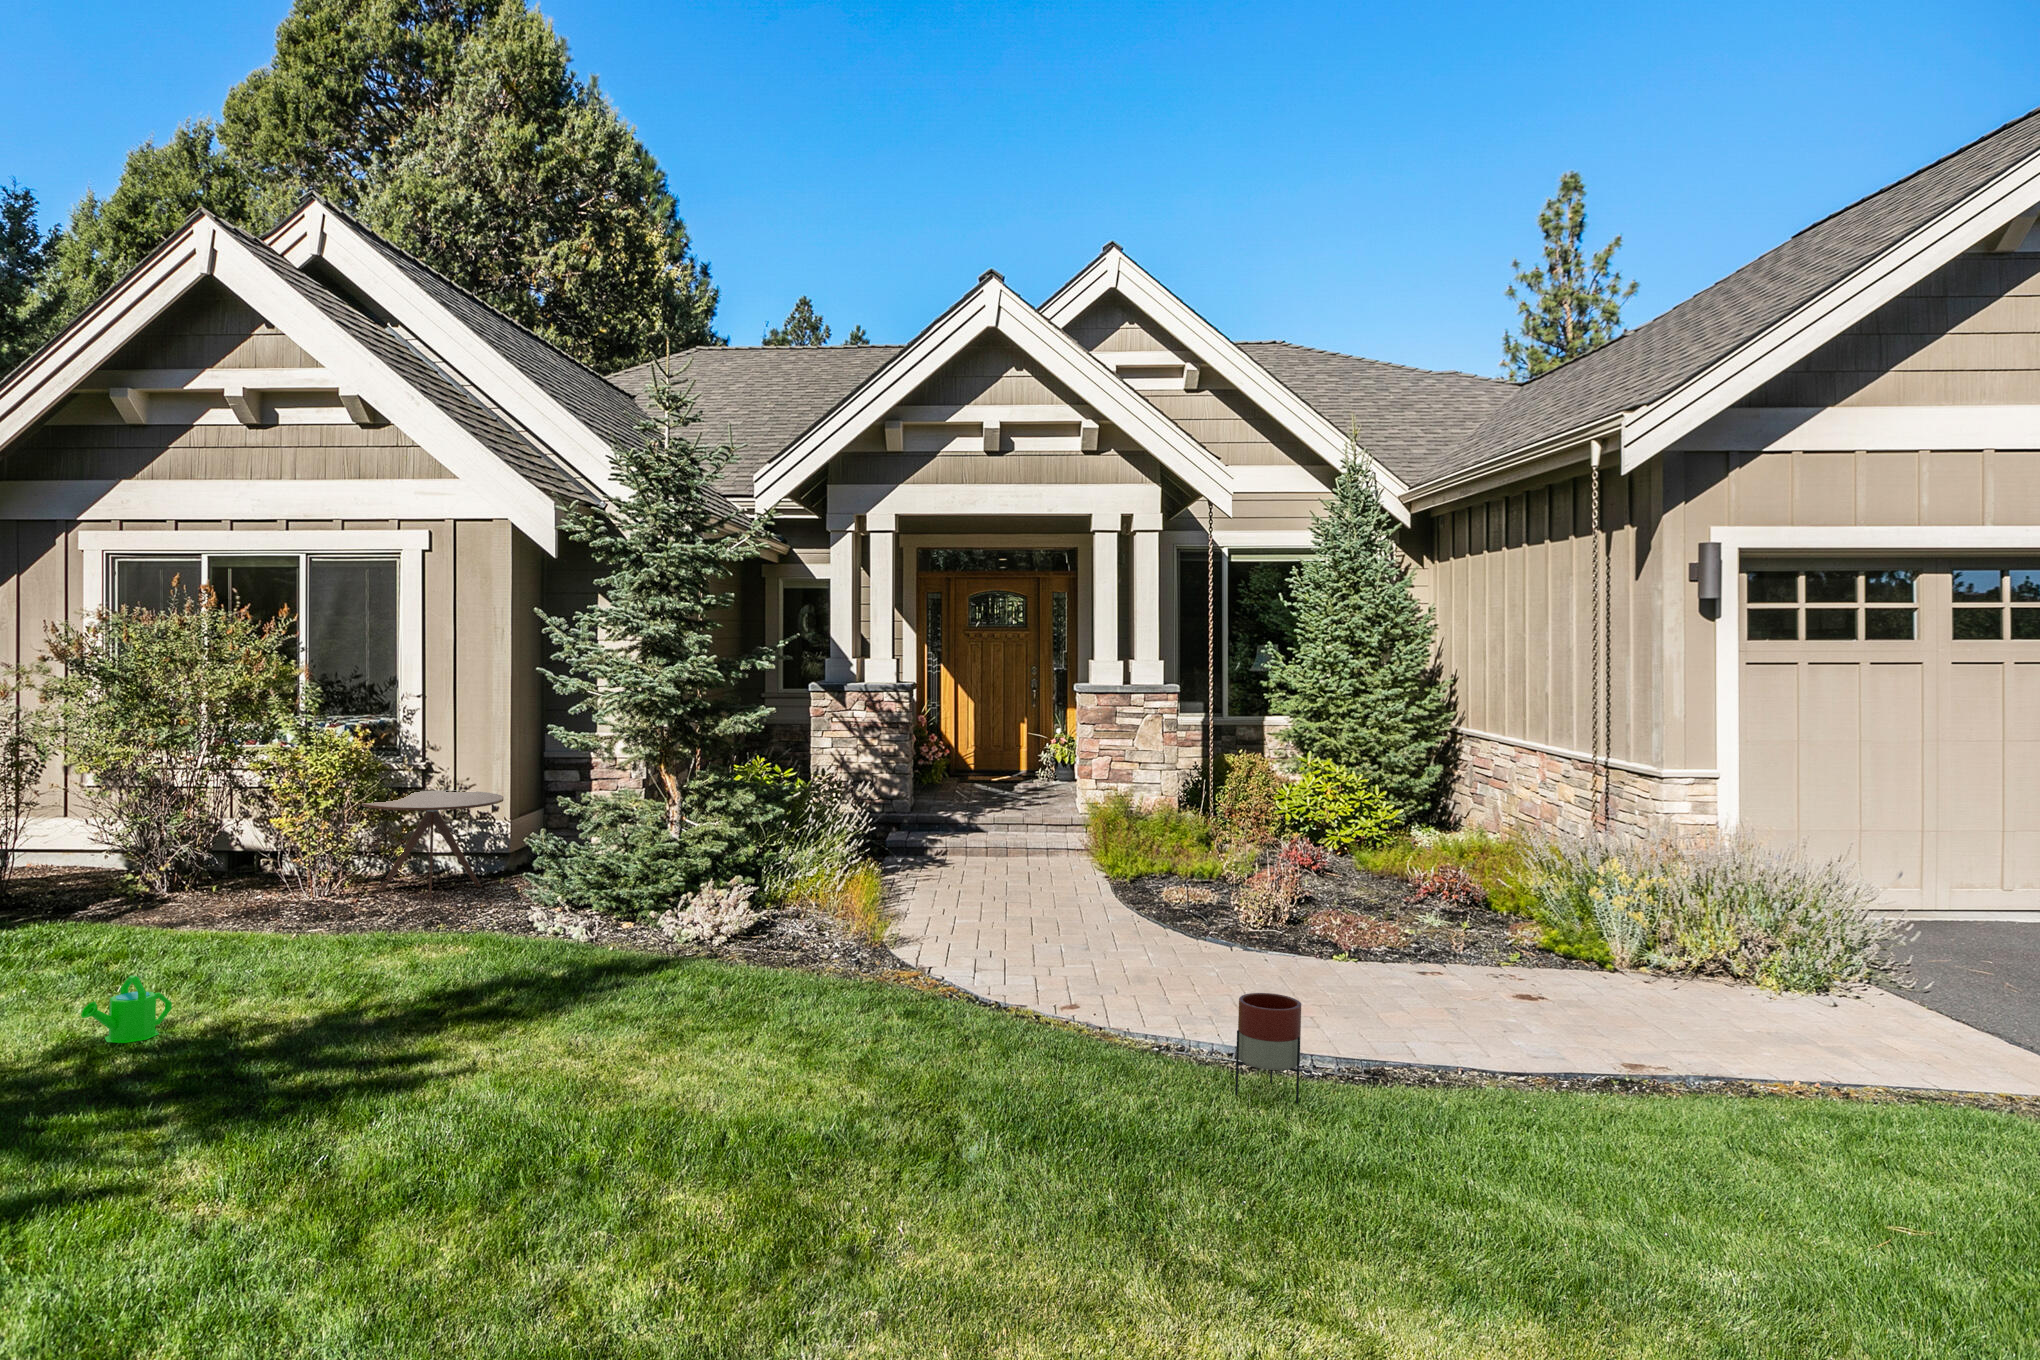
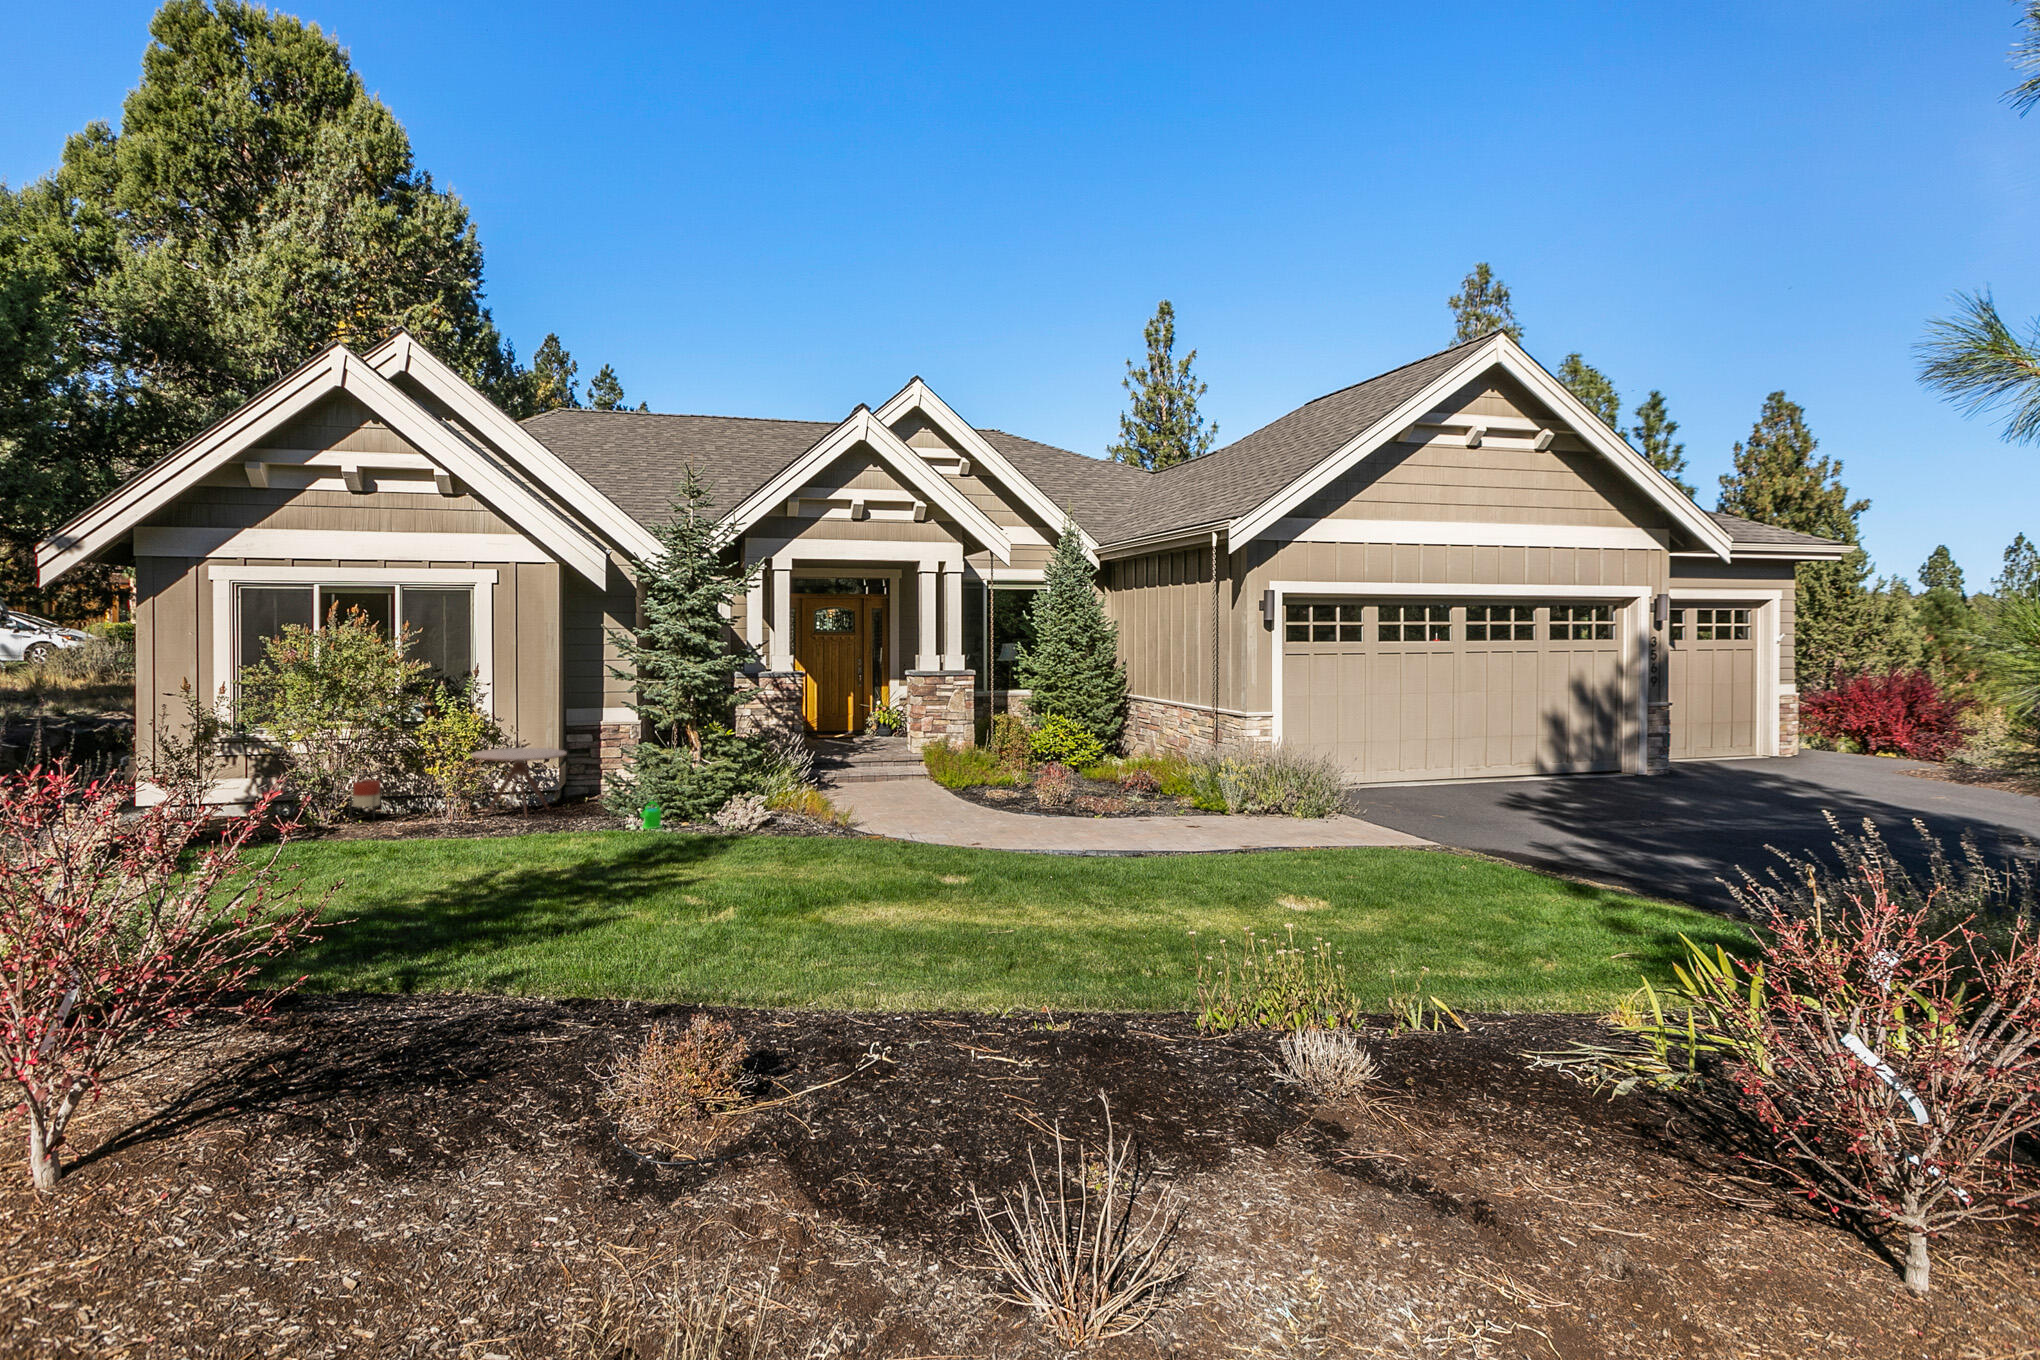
watering can: present [81,975,172,1043] -> present [640,801,661,829]
planter: present [1235,993,1301,1103] -> present [350,780,381,814]

